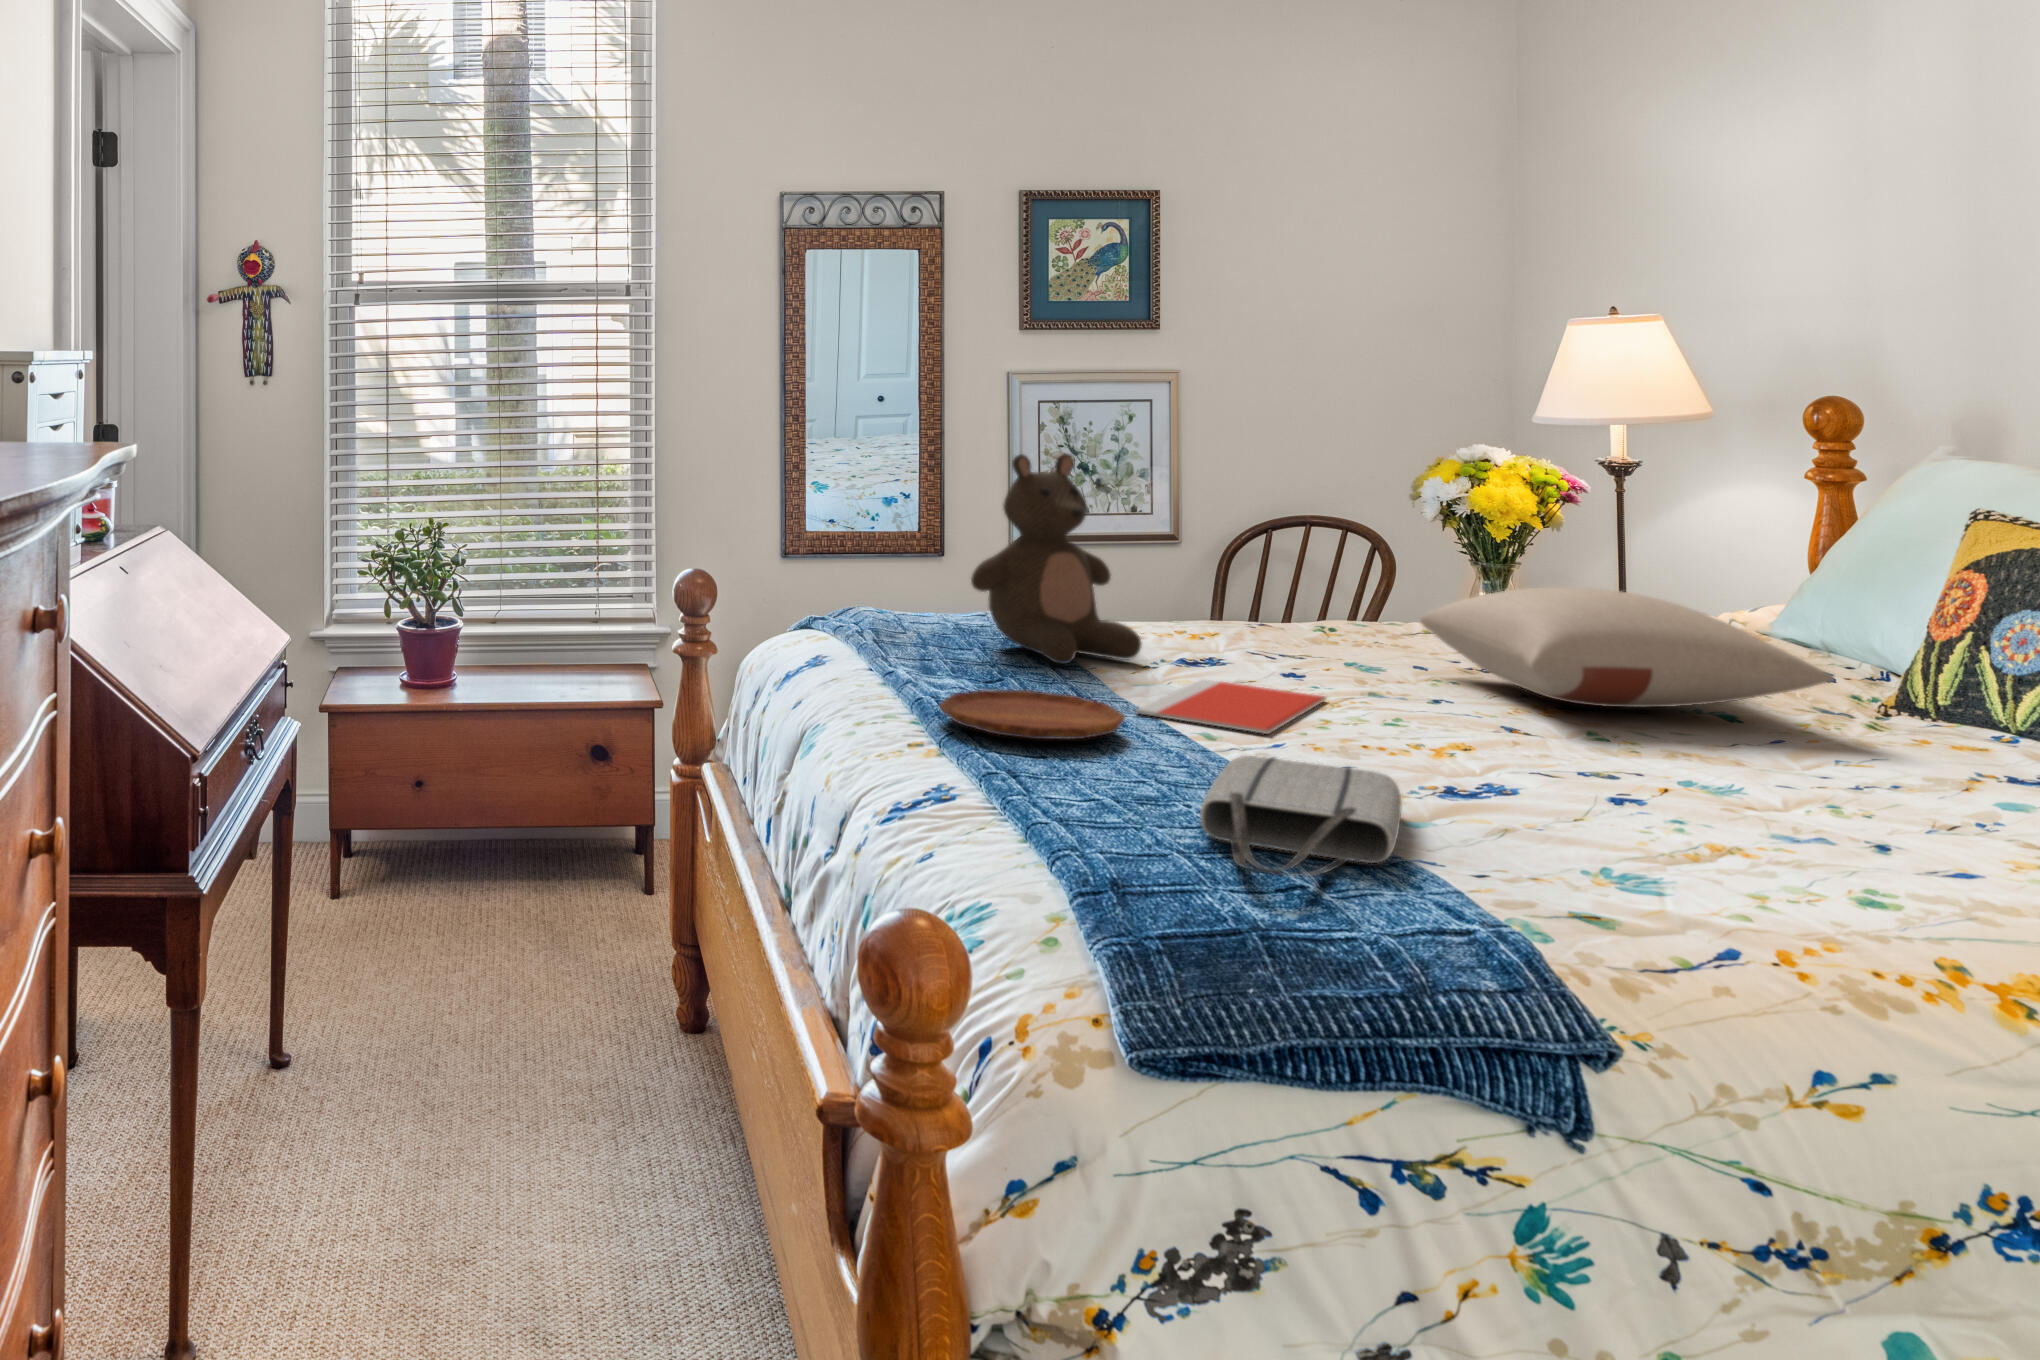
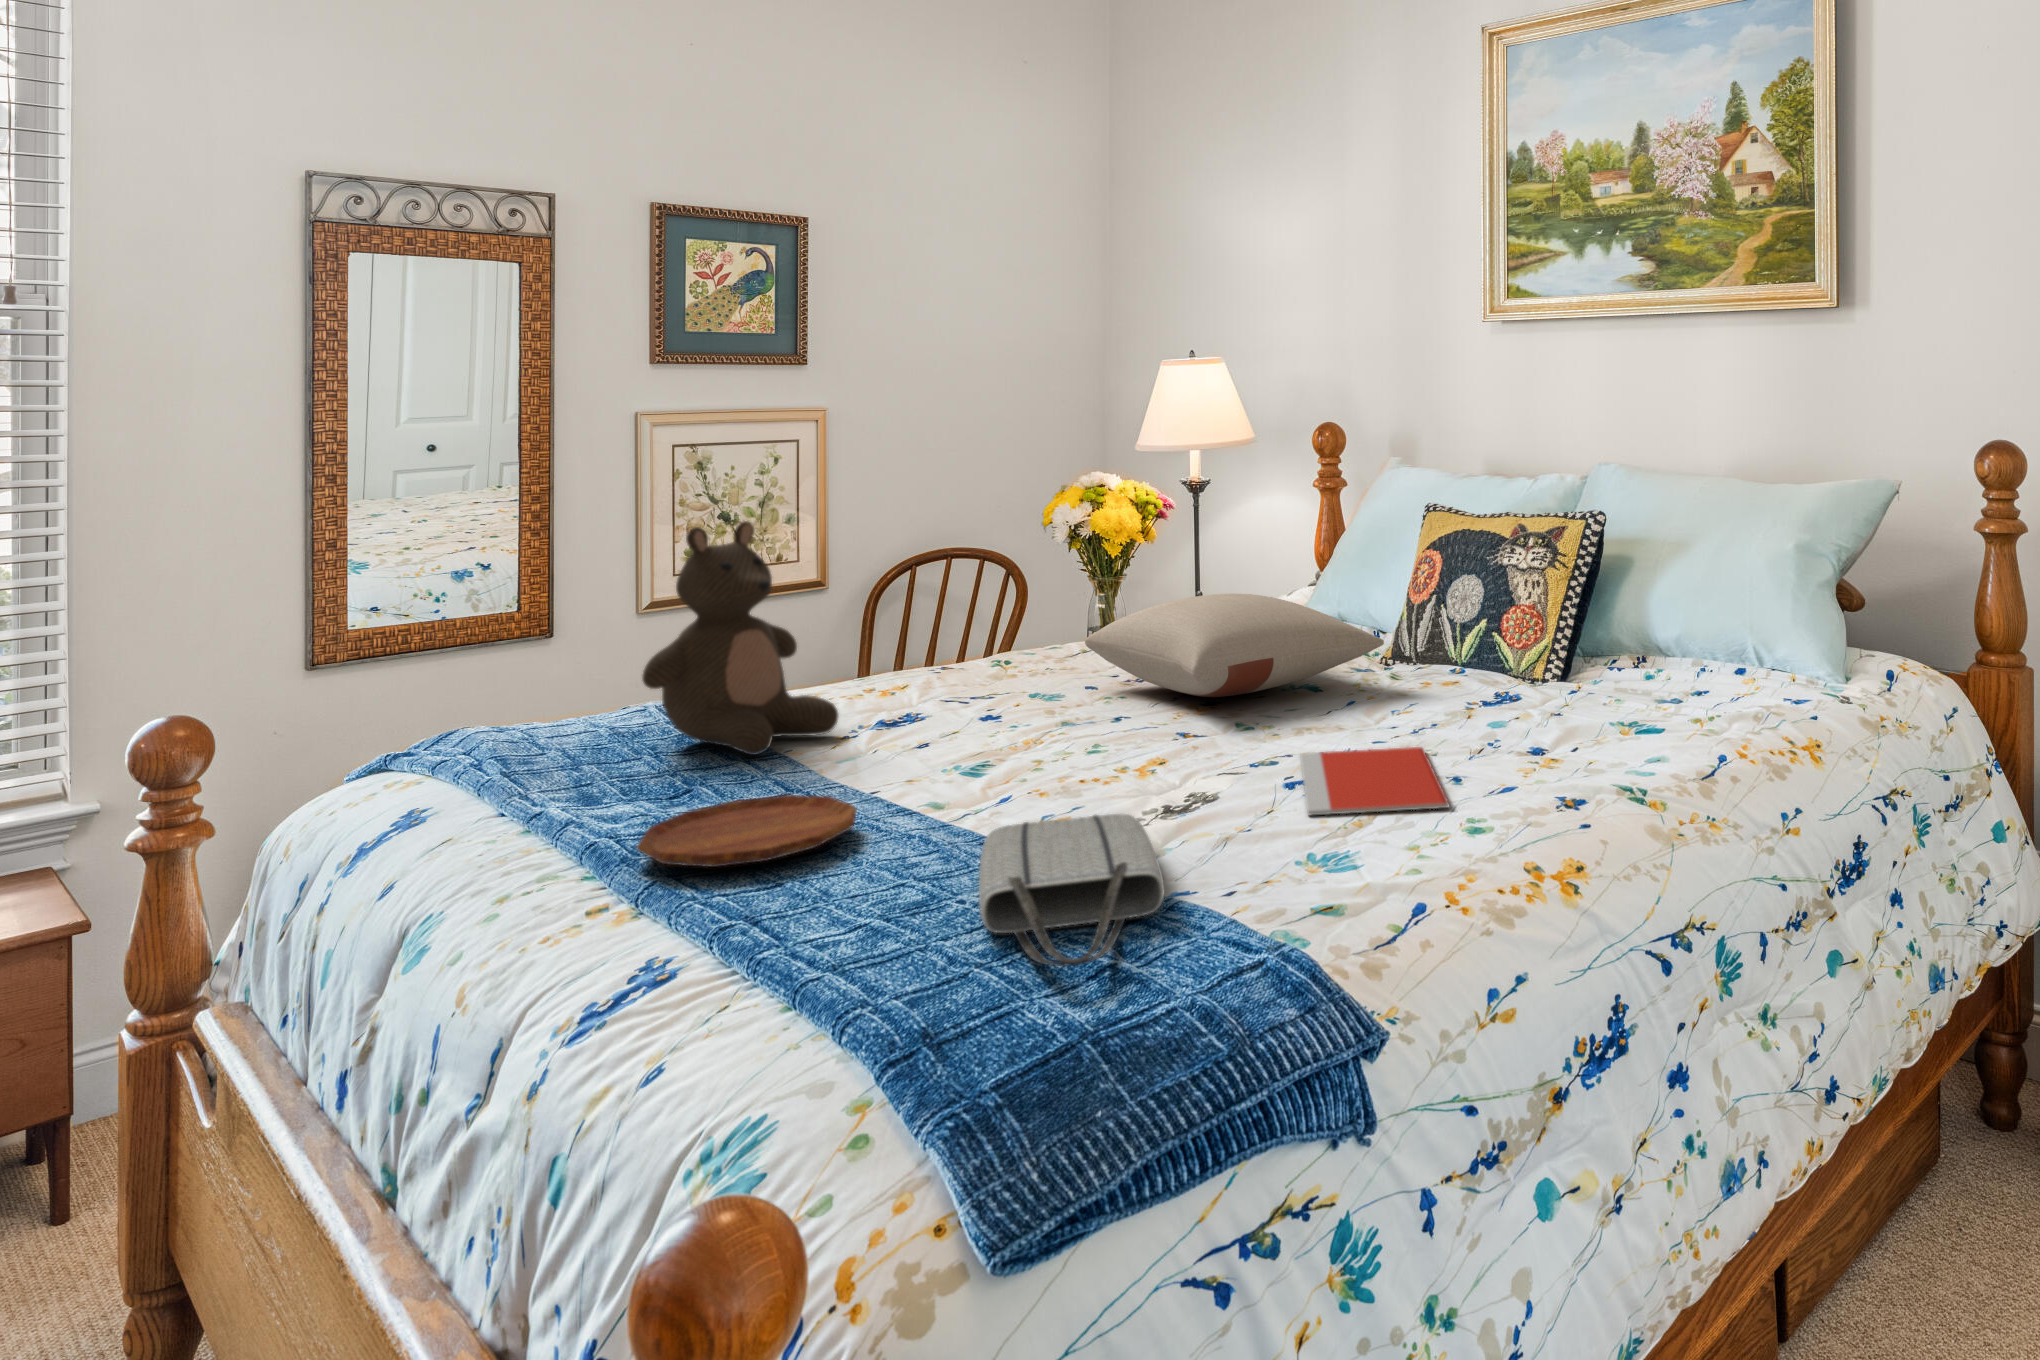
notebook: present [1136,679,1326,734] -> present [1300,747,1449,815]

